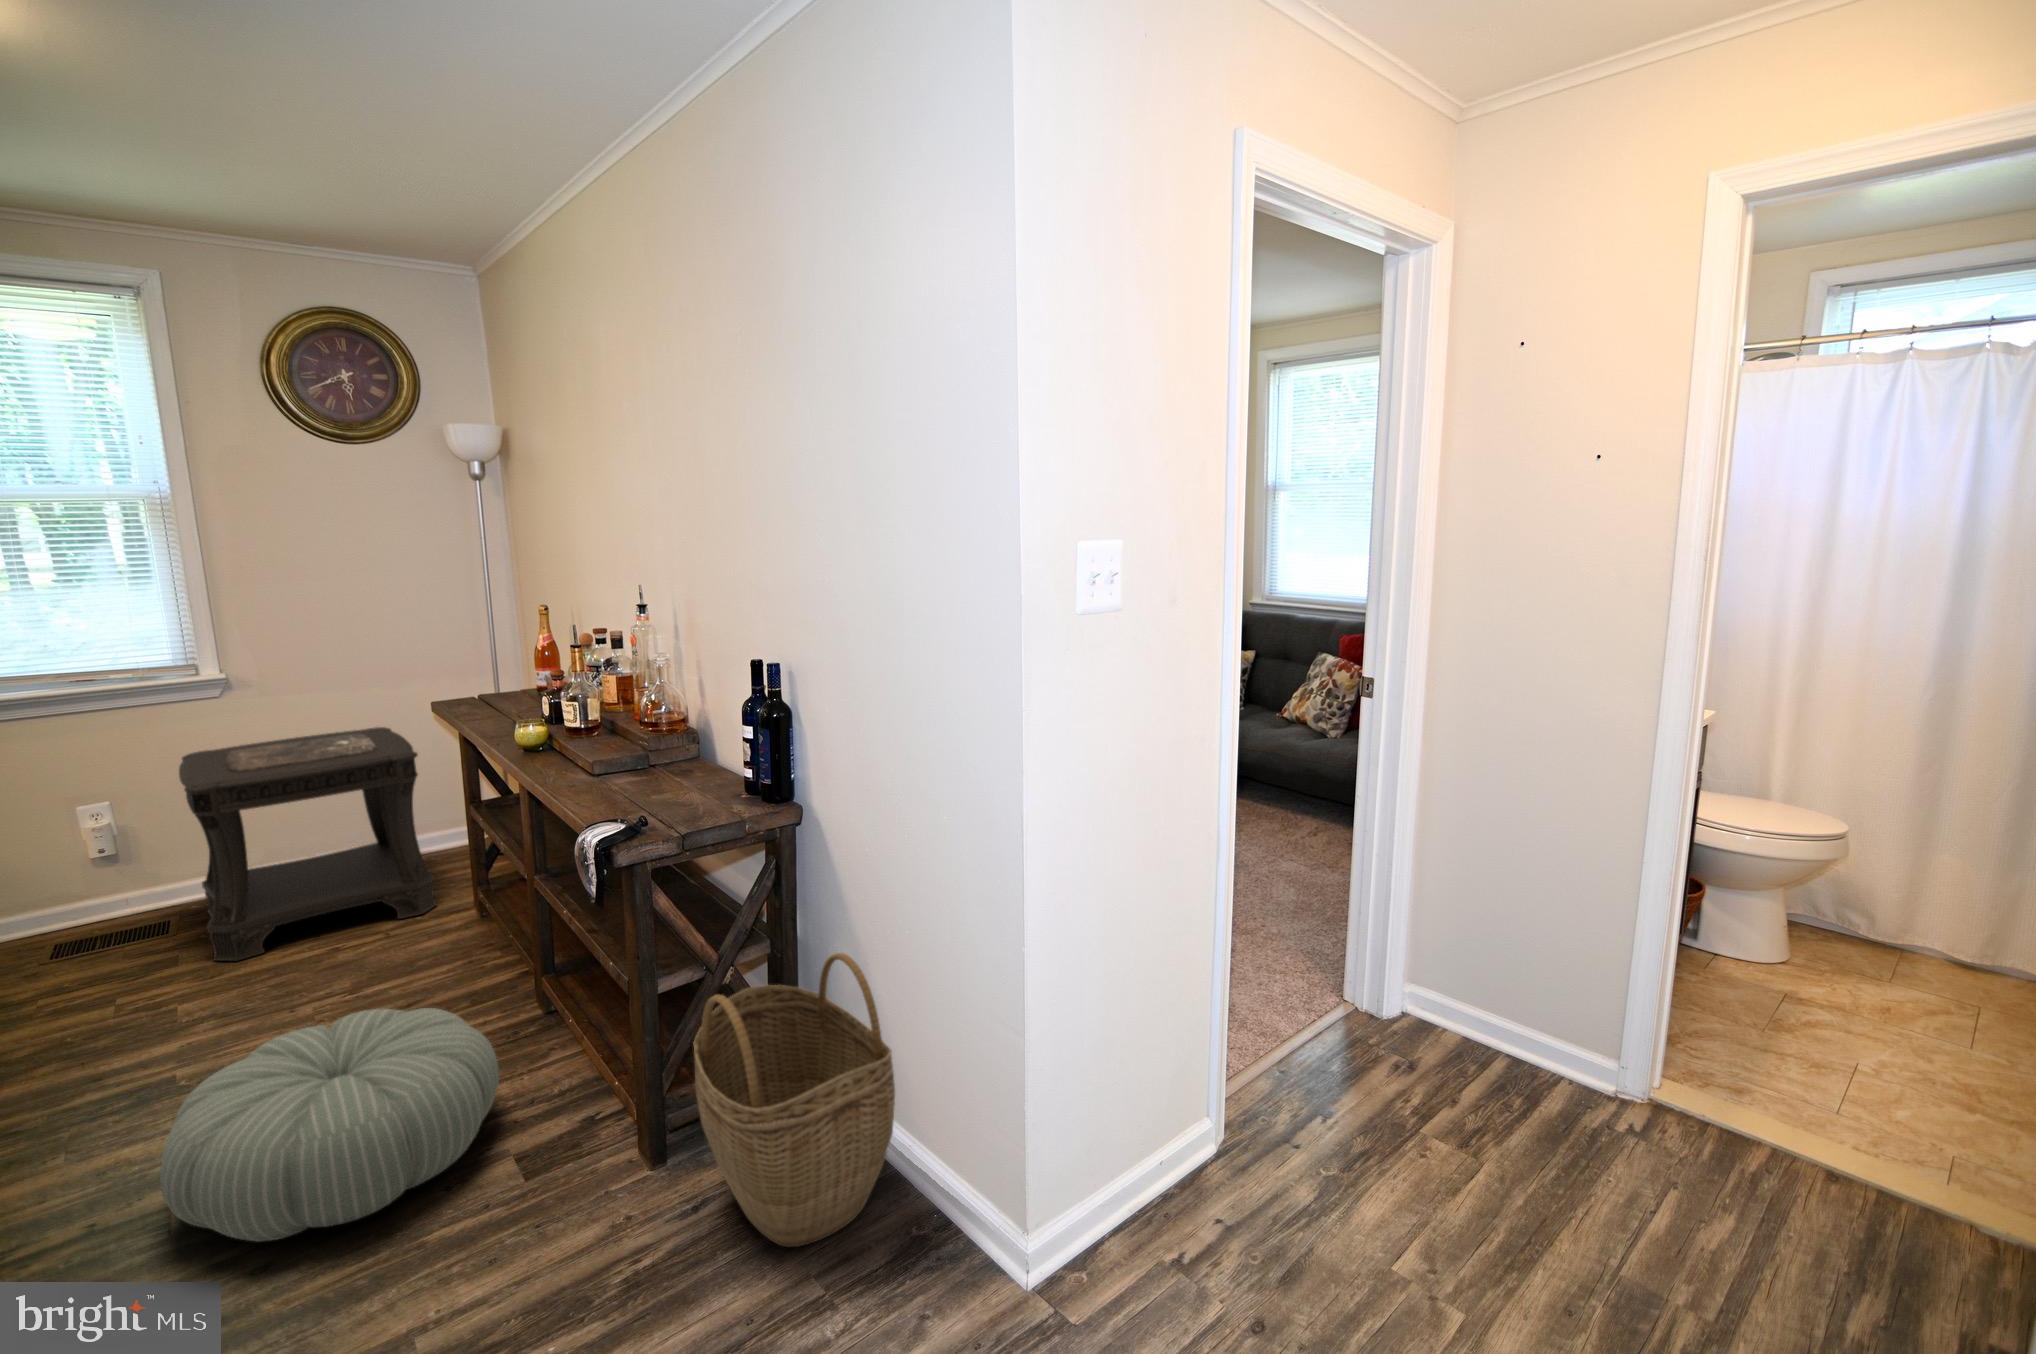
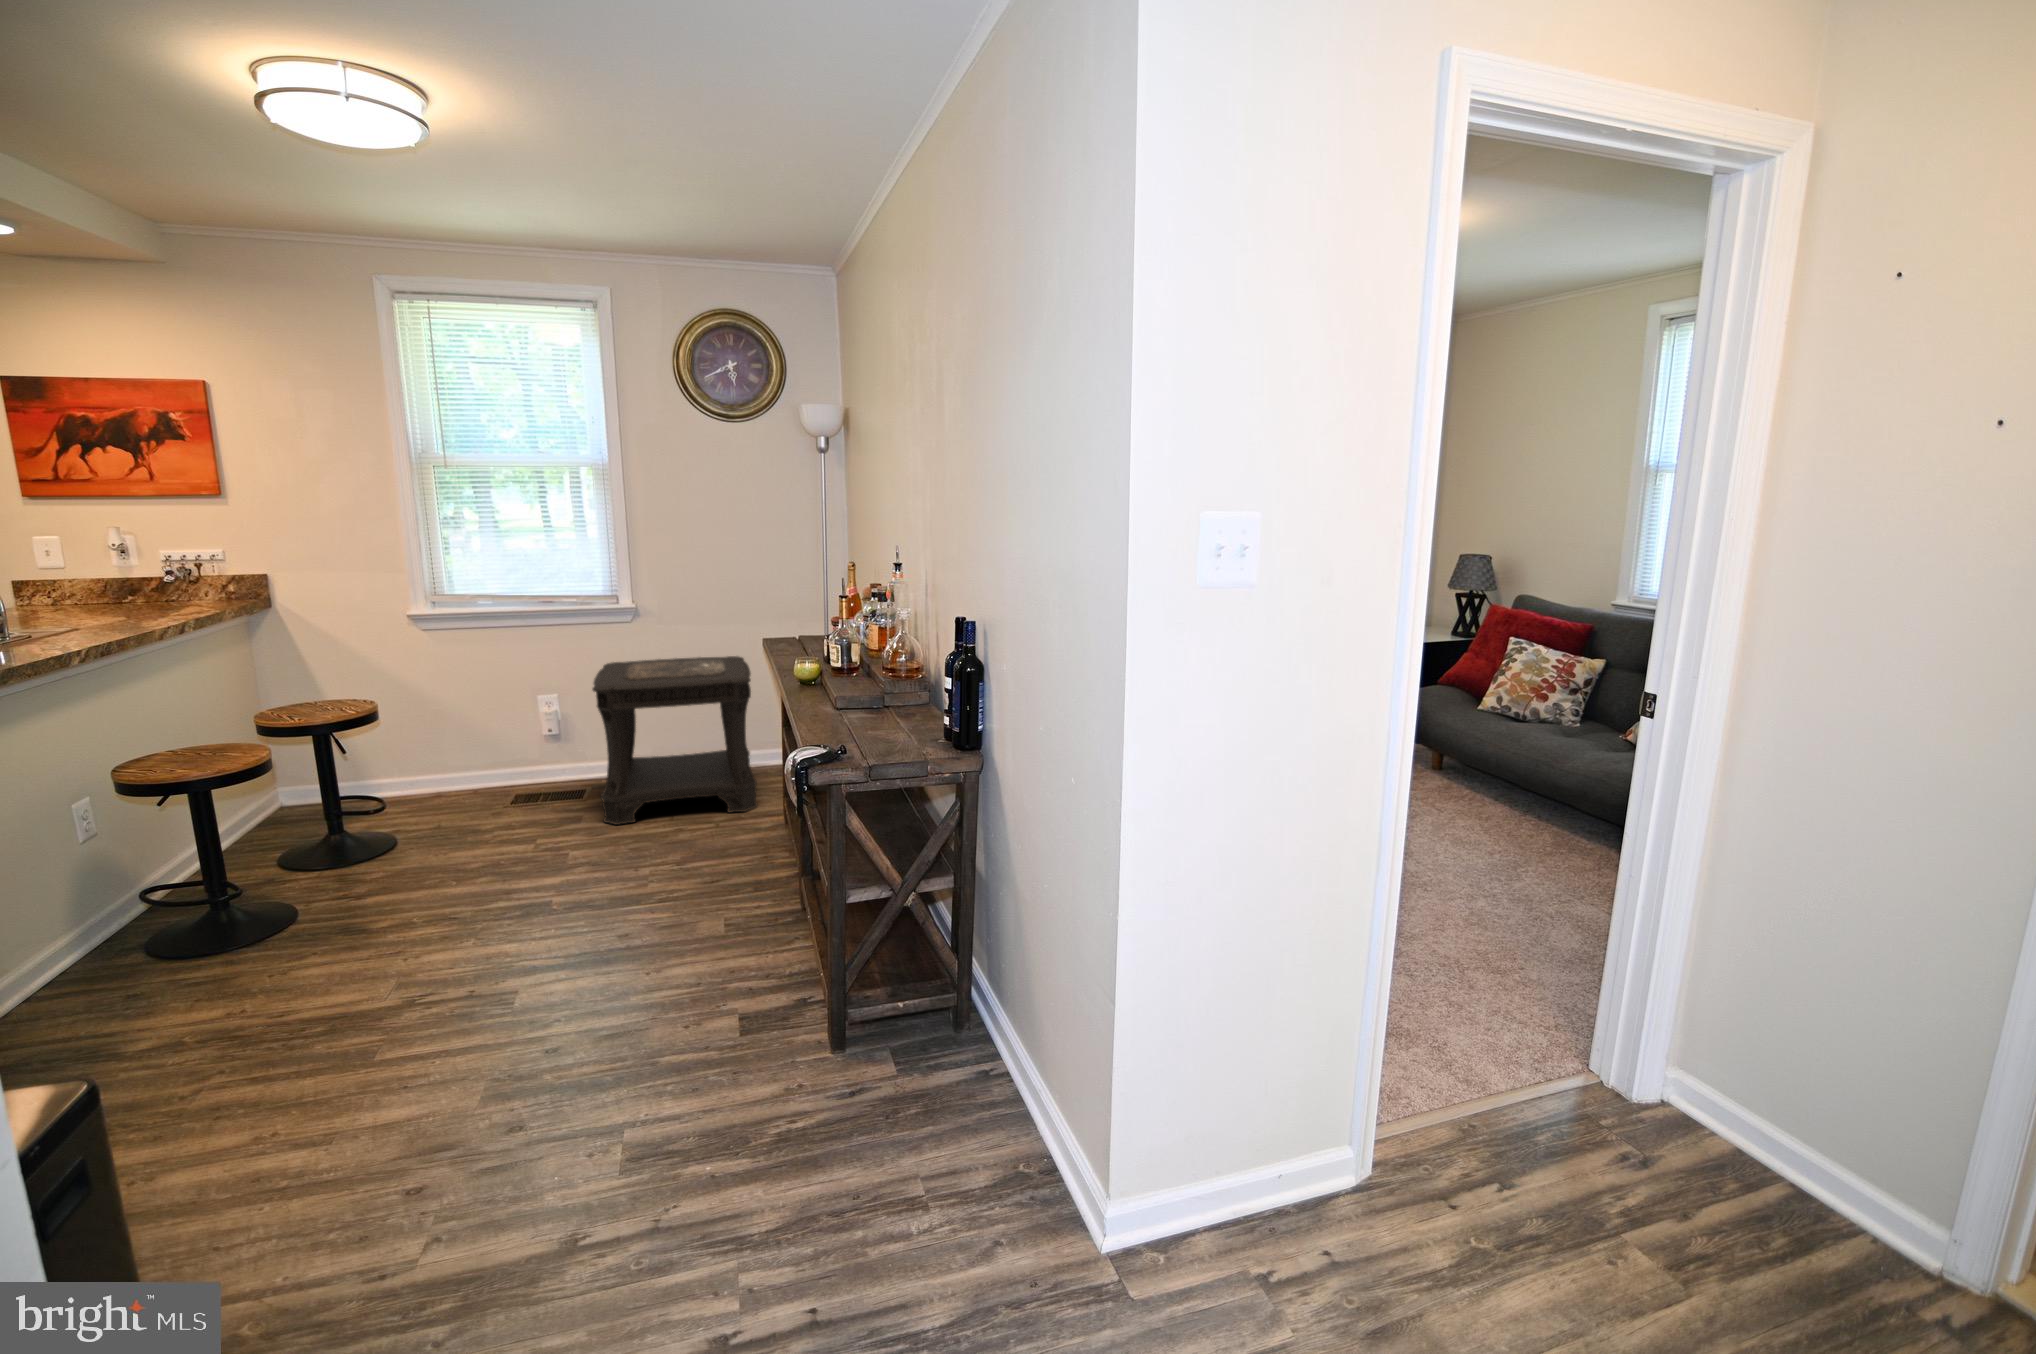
woven basket: present [694,953,895,1247] -> none [857,895,1018,1150]
pouf: present [160,1008,499,1241] -> none [506,875,741,1032]

